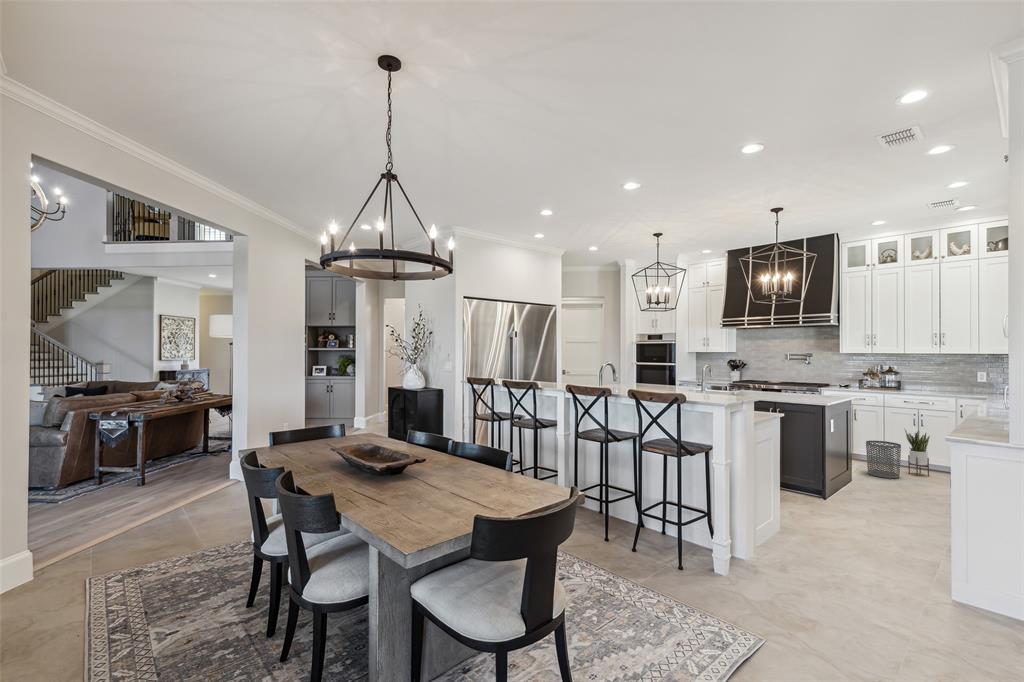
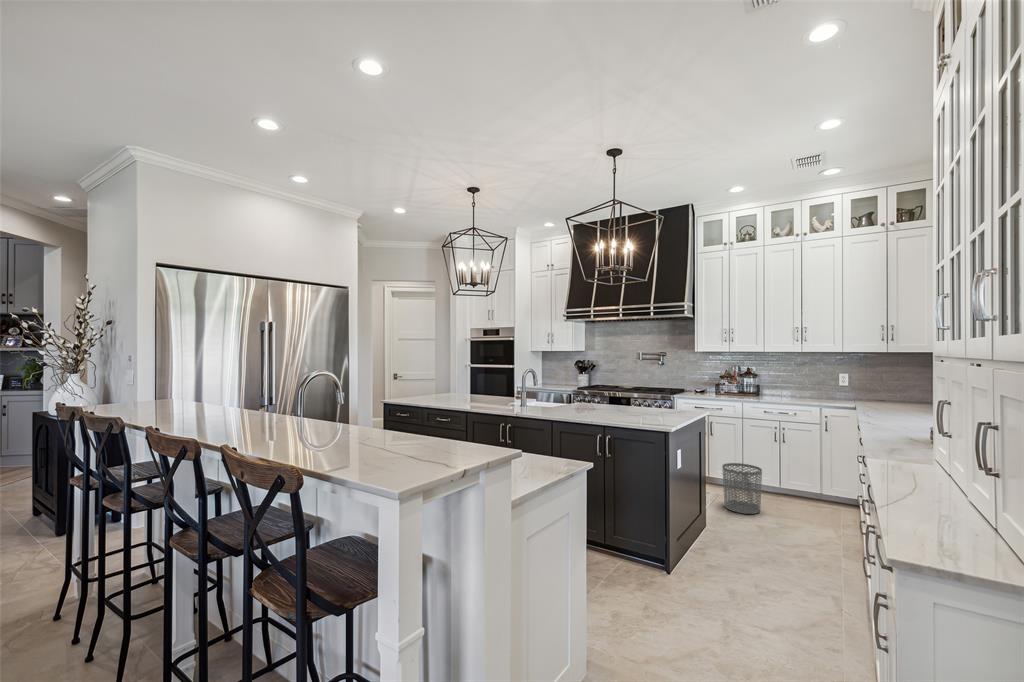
potted plant: present [905,429,930,476] -> none [765,446,792,507]

